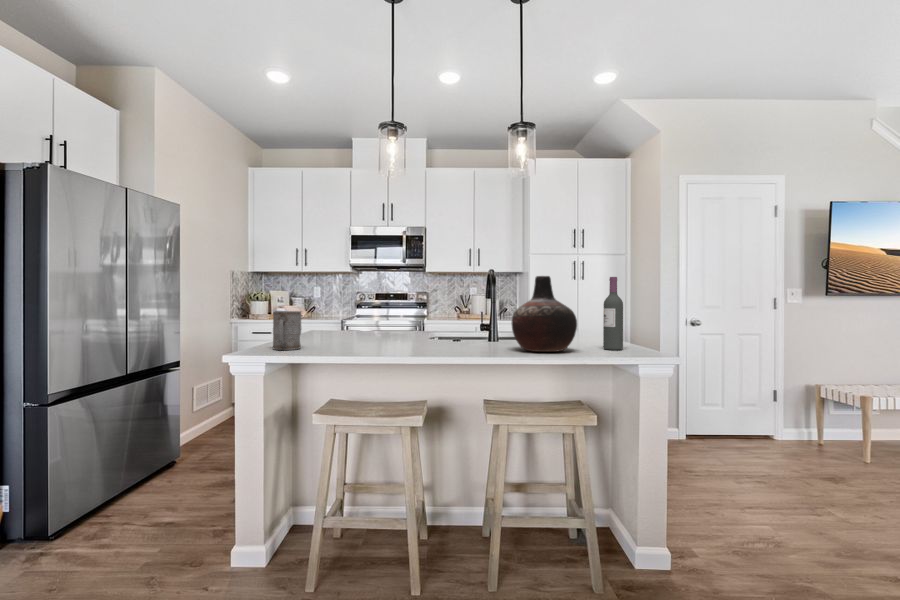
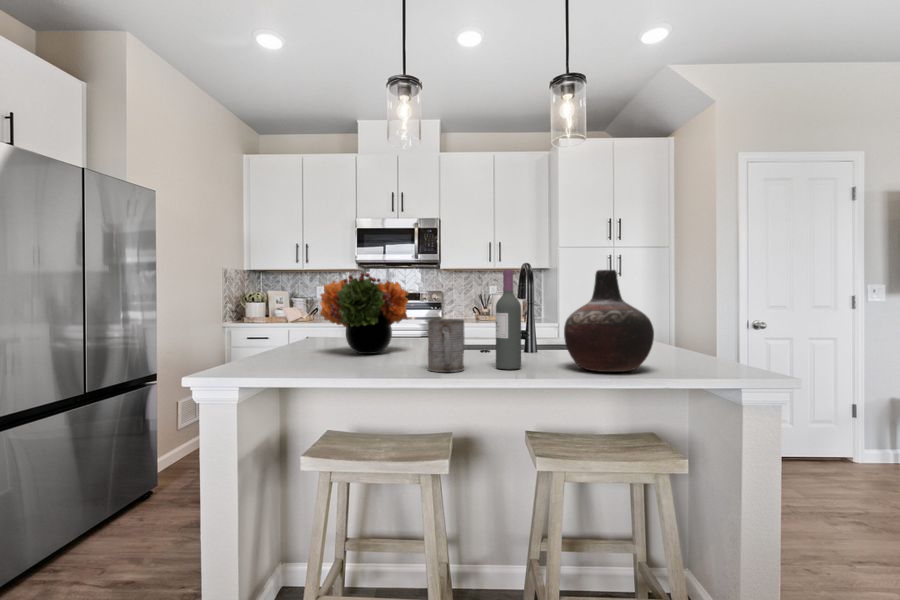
flower arrangement: none [323,276,396,341] -> present [320,272,409,354]
wine bottle: present [603,277,623,350] -> present [496,270,521,369]
mug: present [273,311,301,350] -> present [428,319,464,372]

